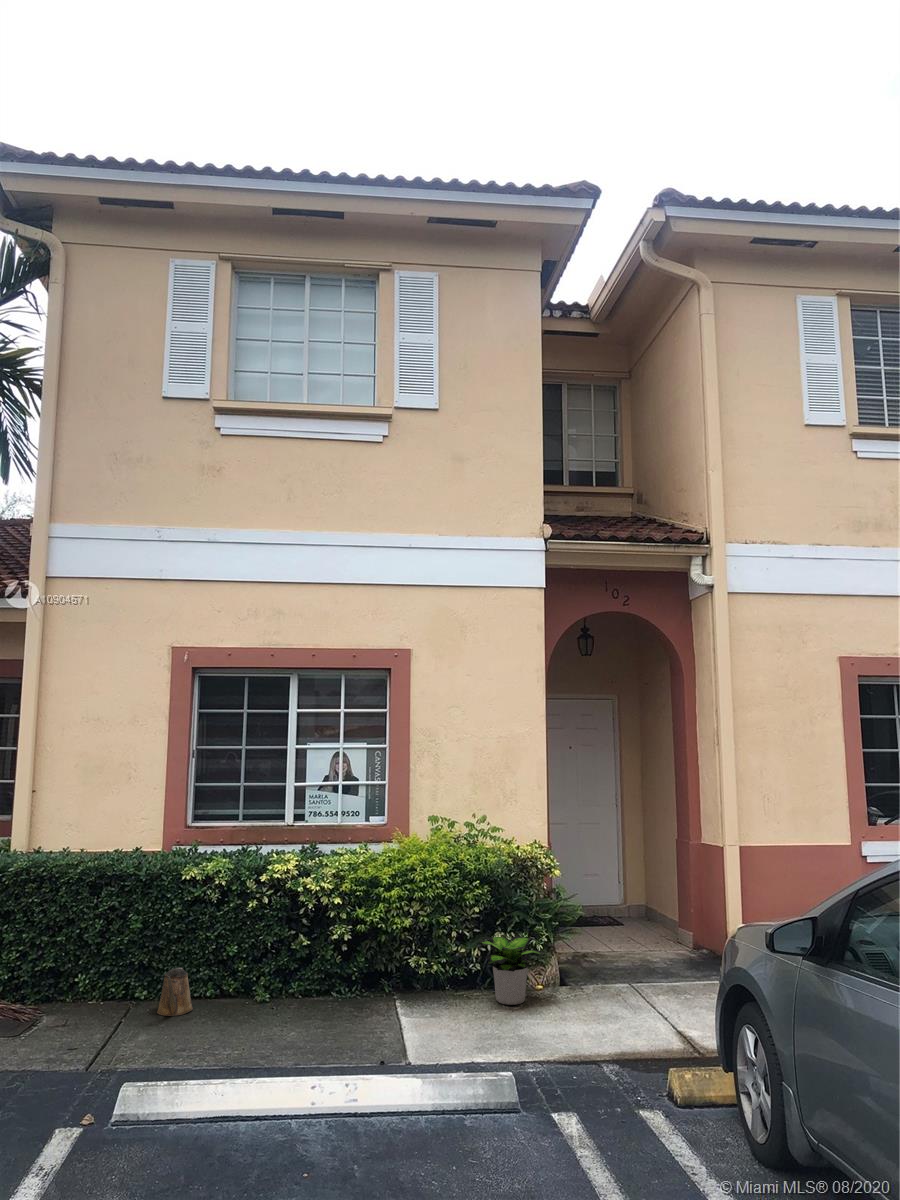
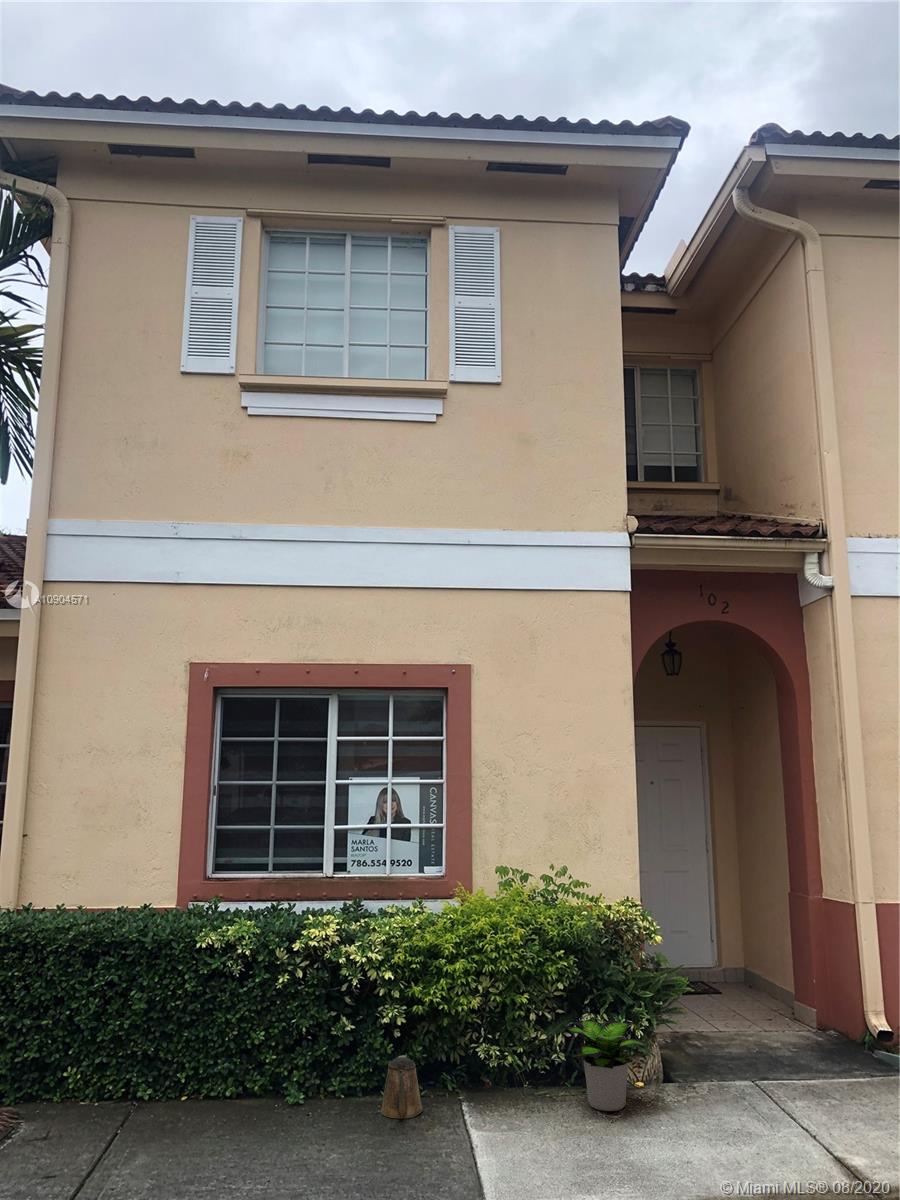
watering can: present [157,968,193,1016] -> present [380,1056,423,1119]

